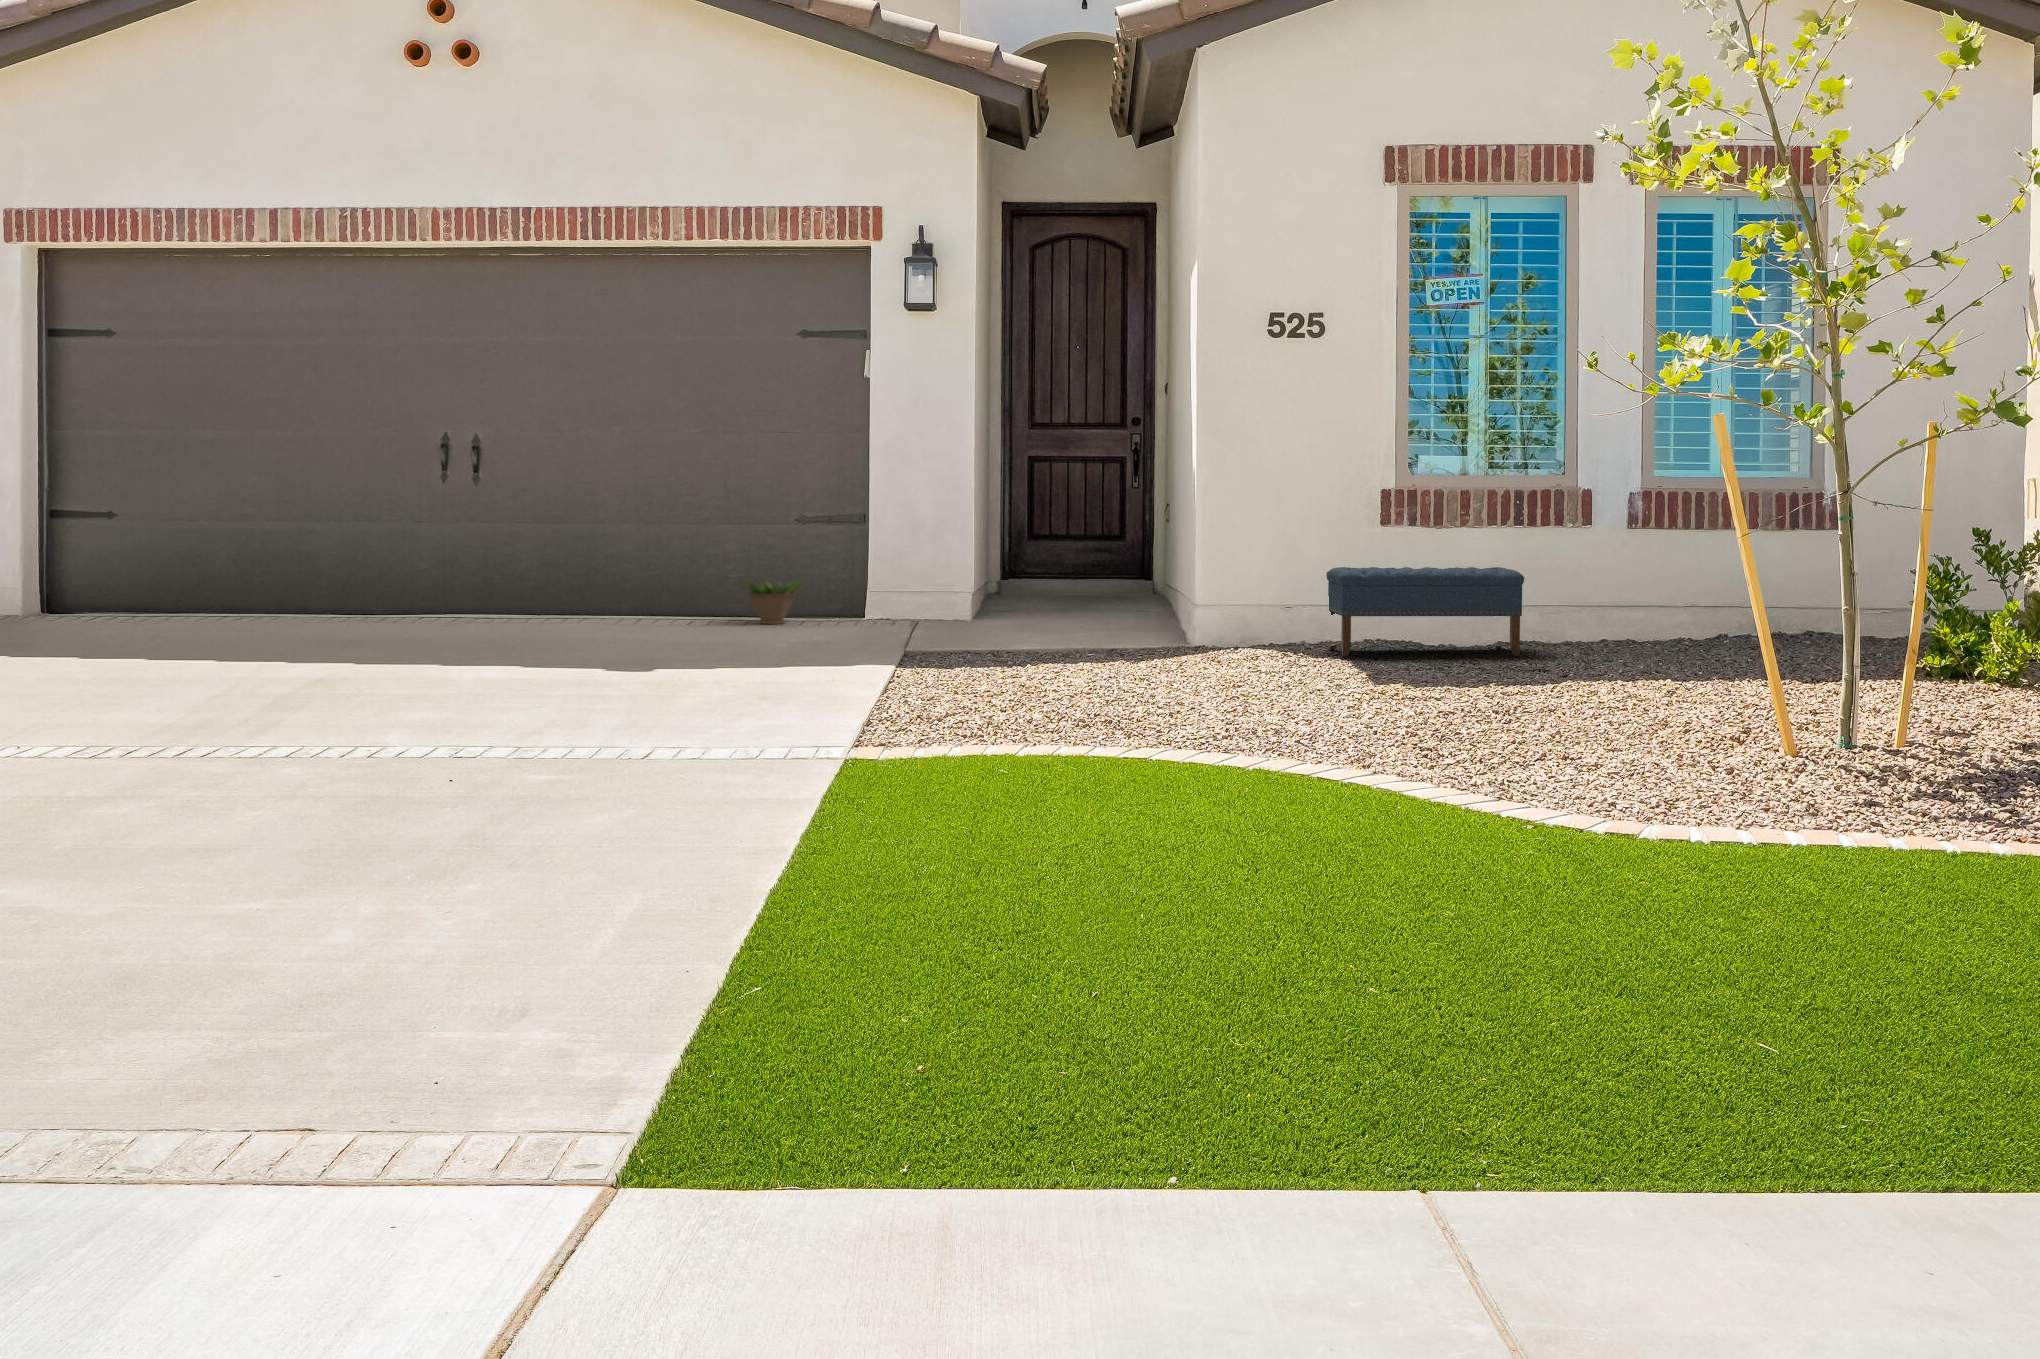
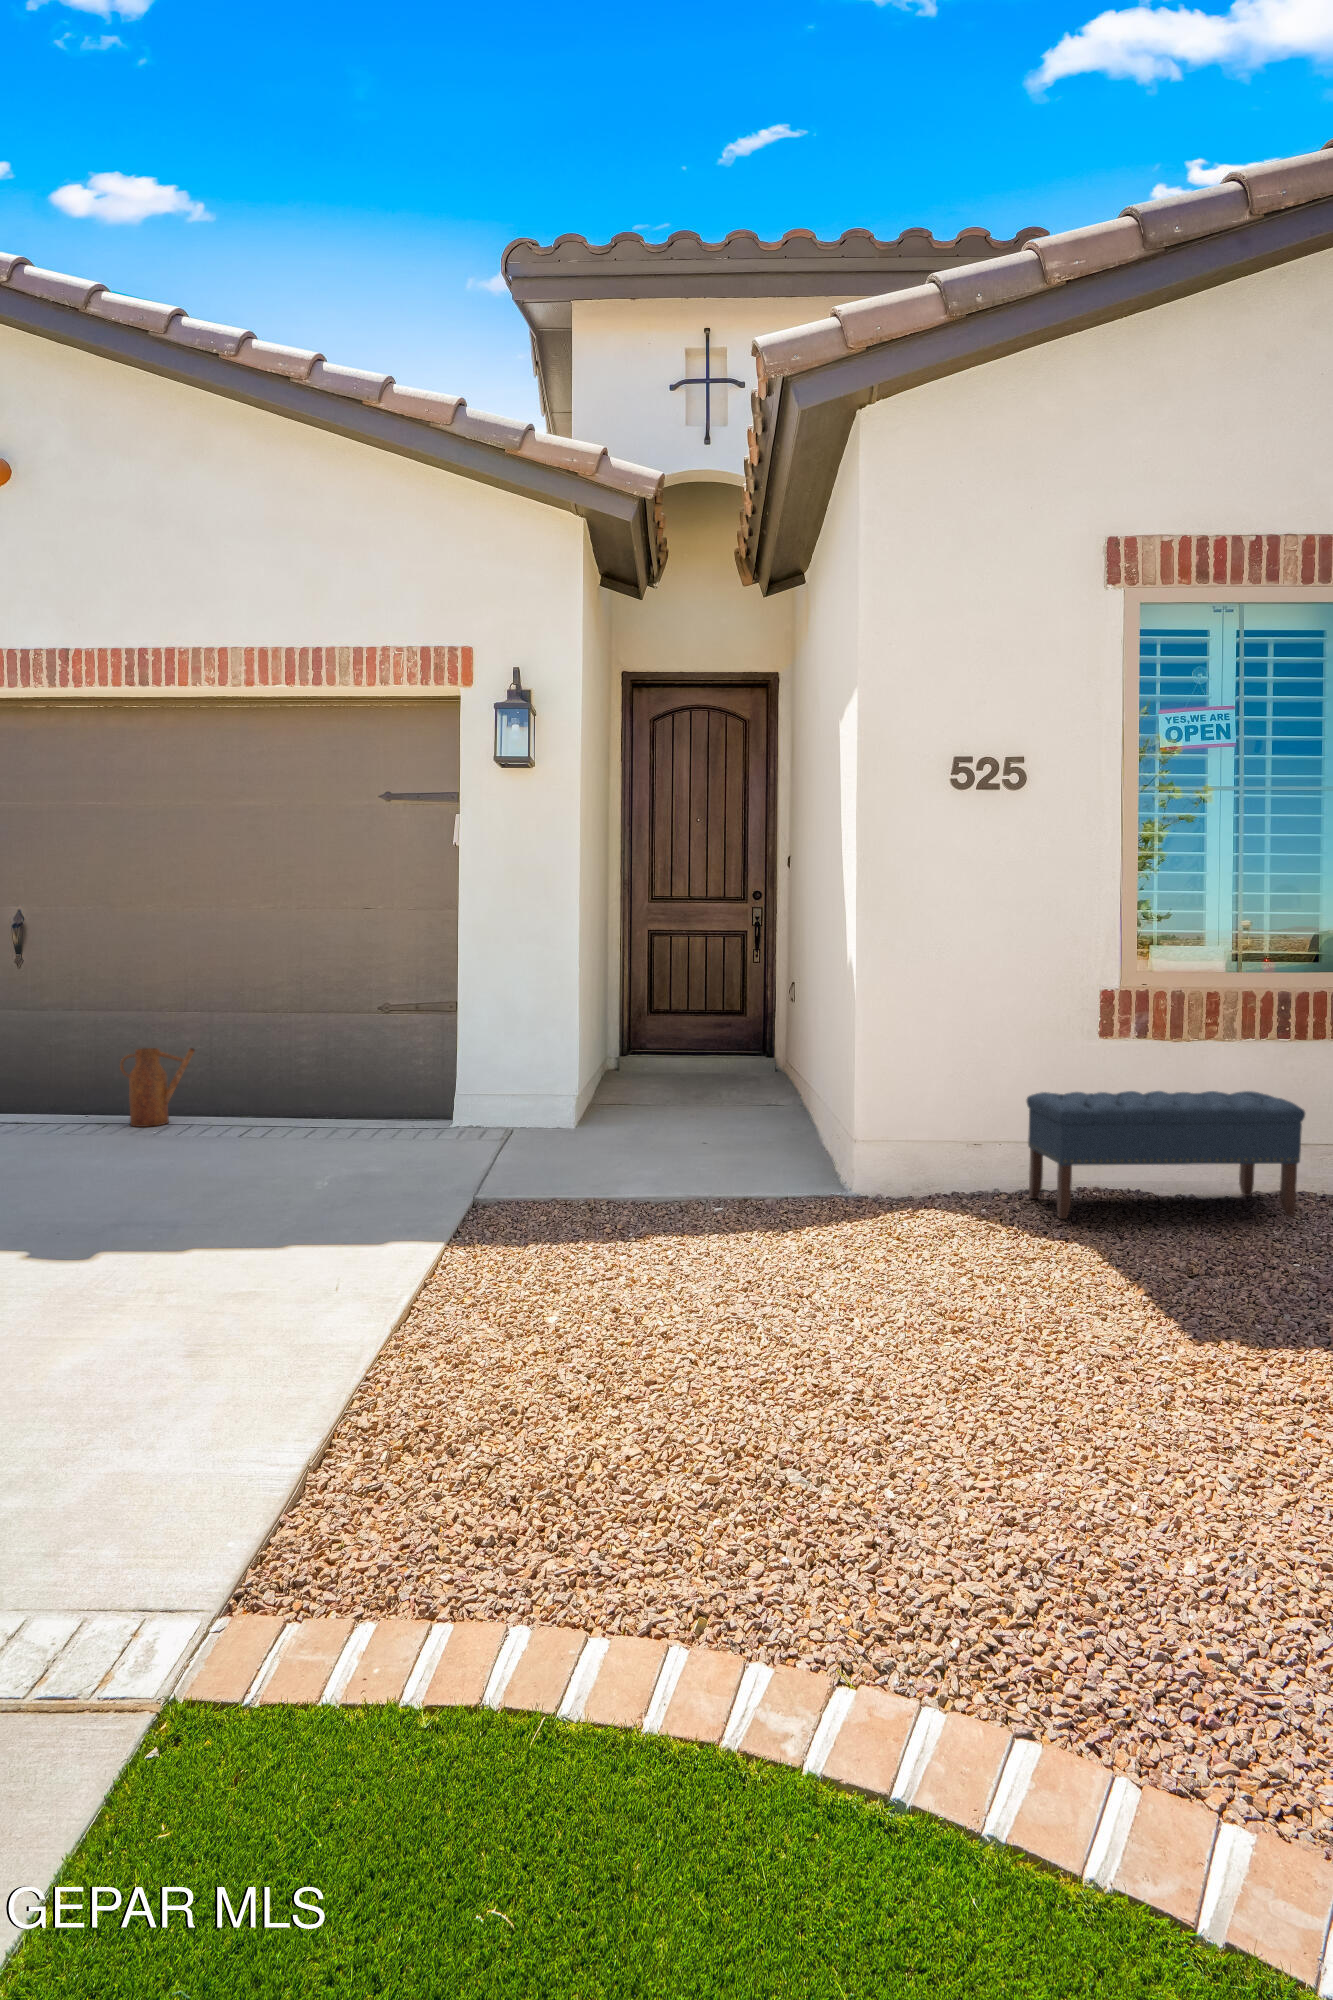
watering can: none [572,553,638,621] -> present [120,1048,195,1127]
decorative plant: present [735,580,806,624] -> none [295,1078,392,1134]

